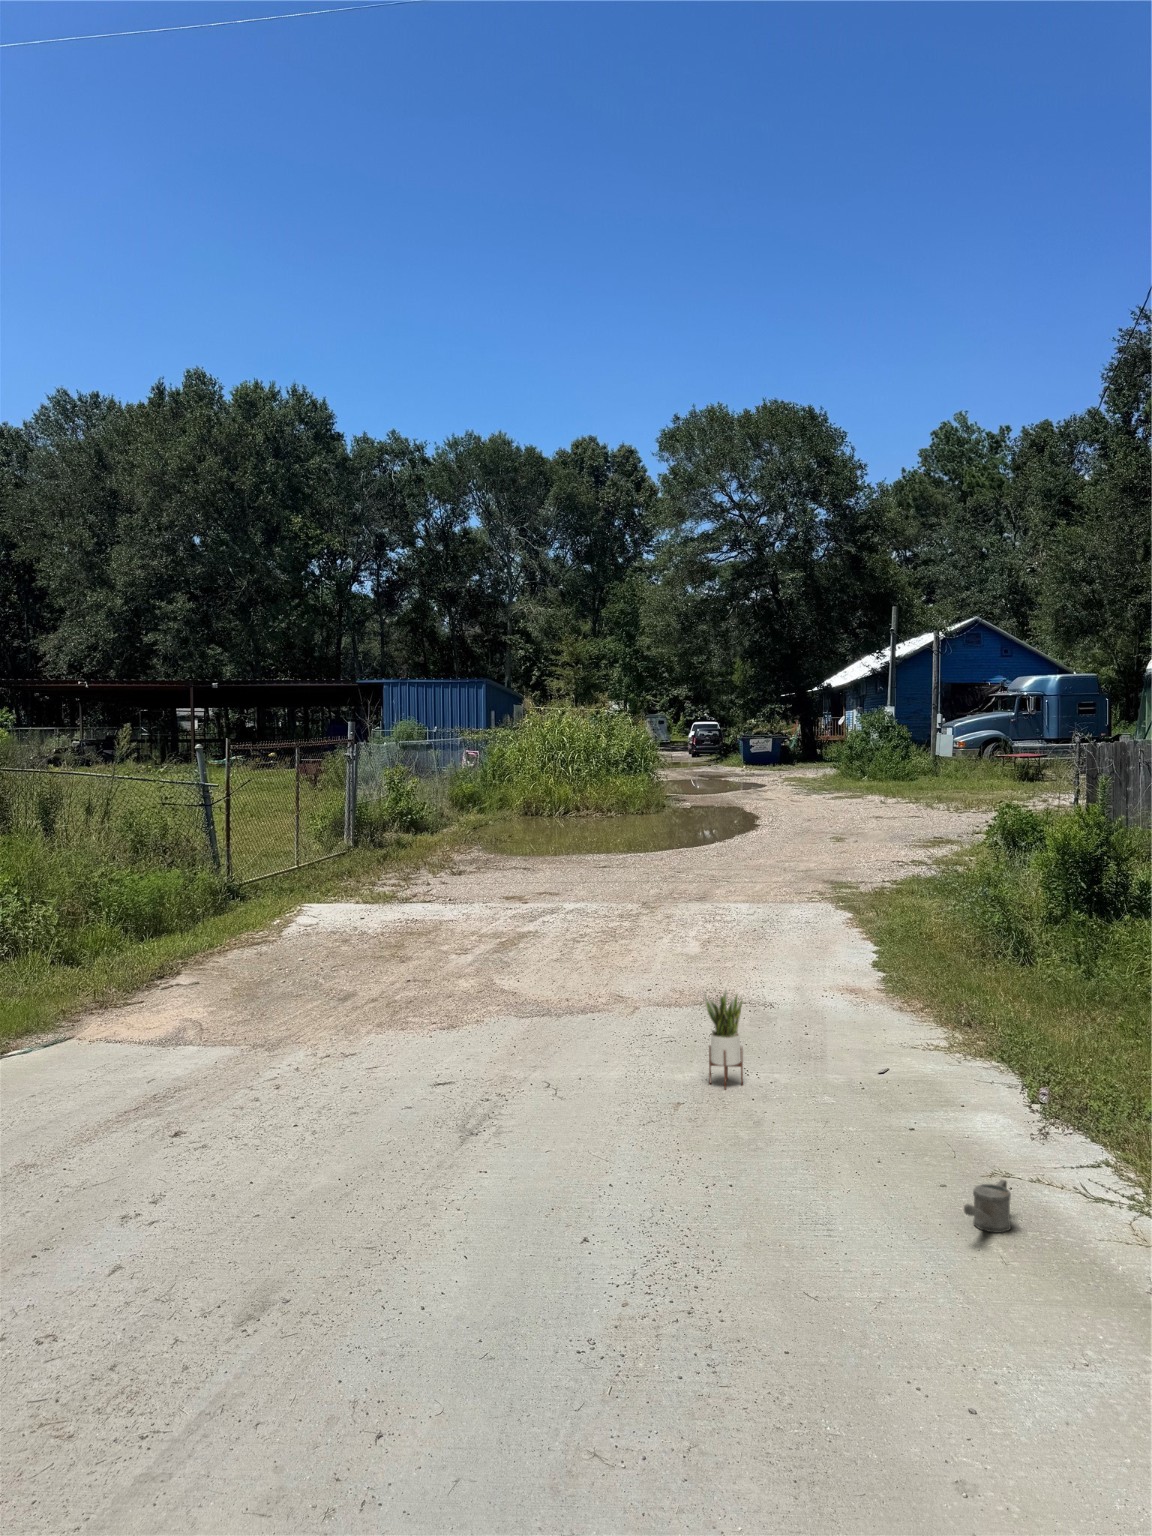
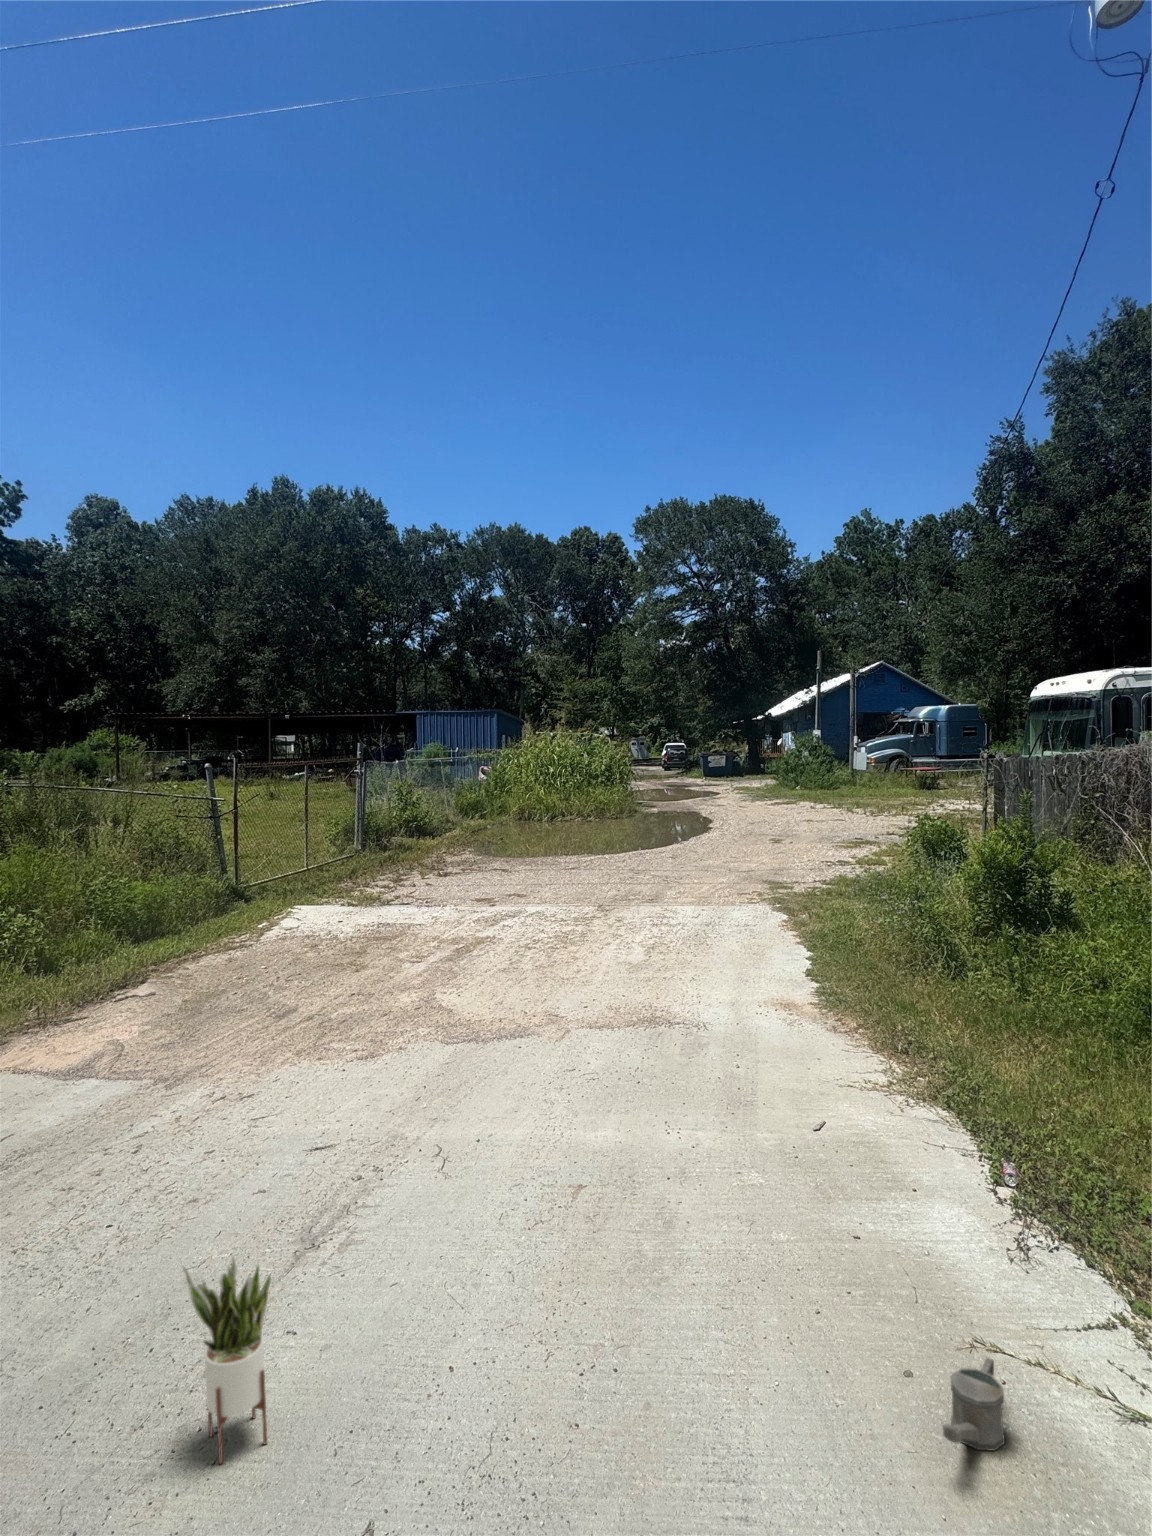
potted plant: present [703,989,743,1088] -> present [183,1258,271,1464]

